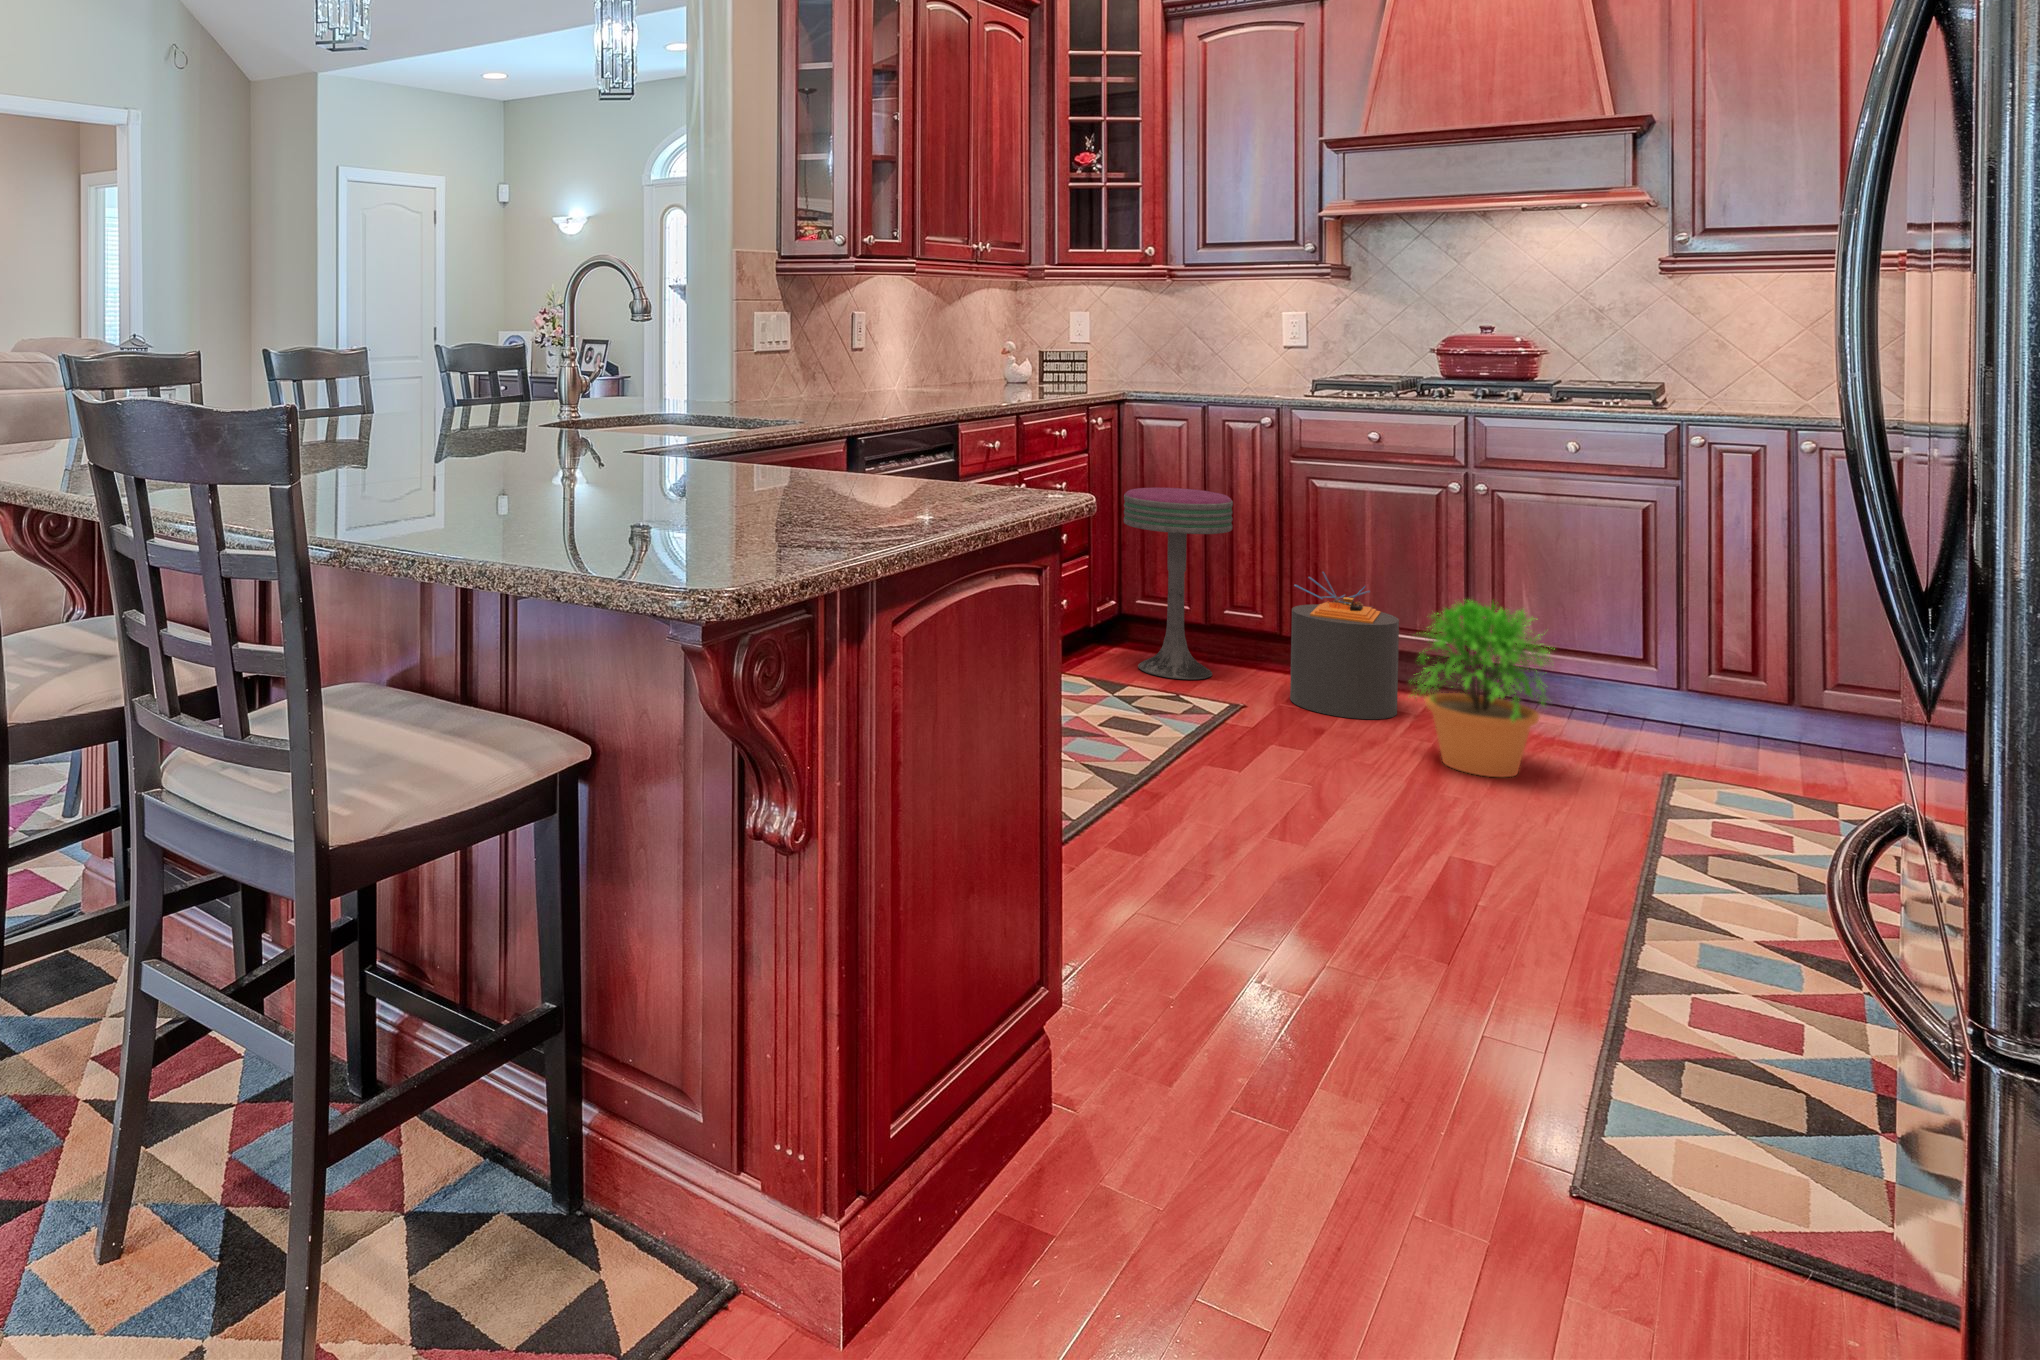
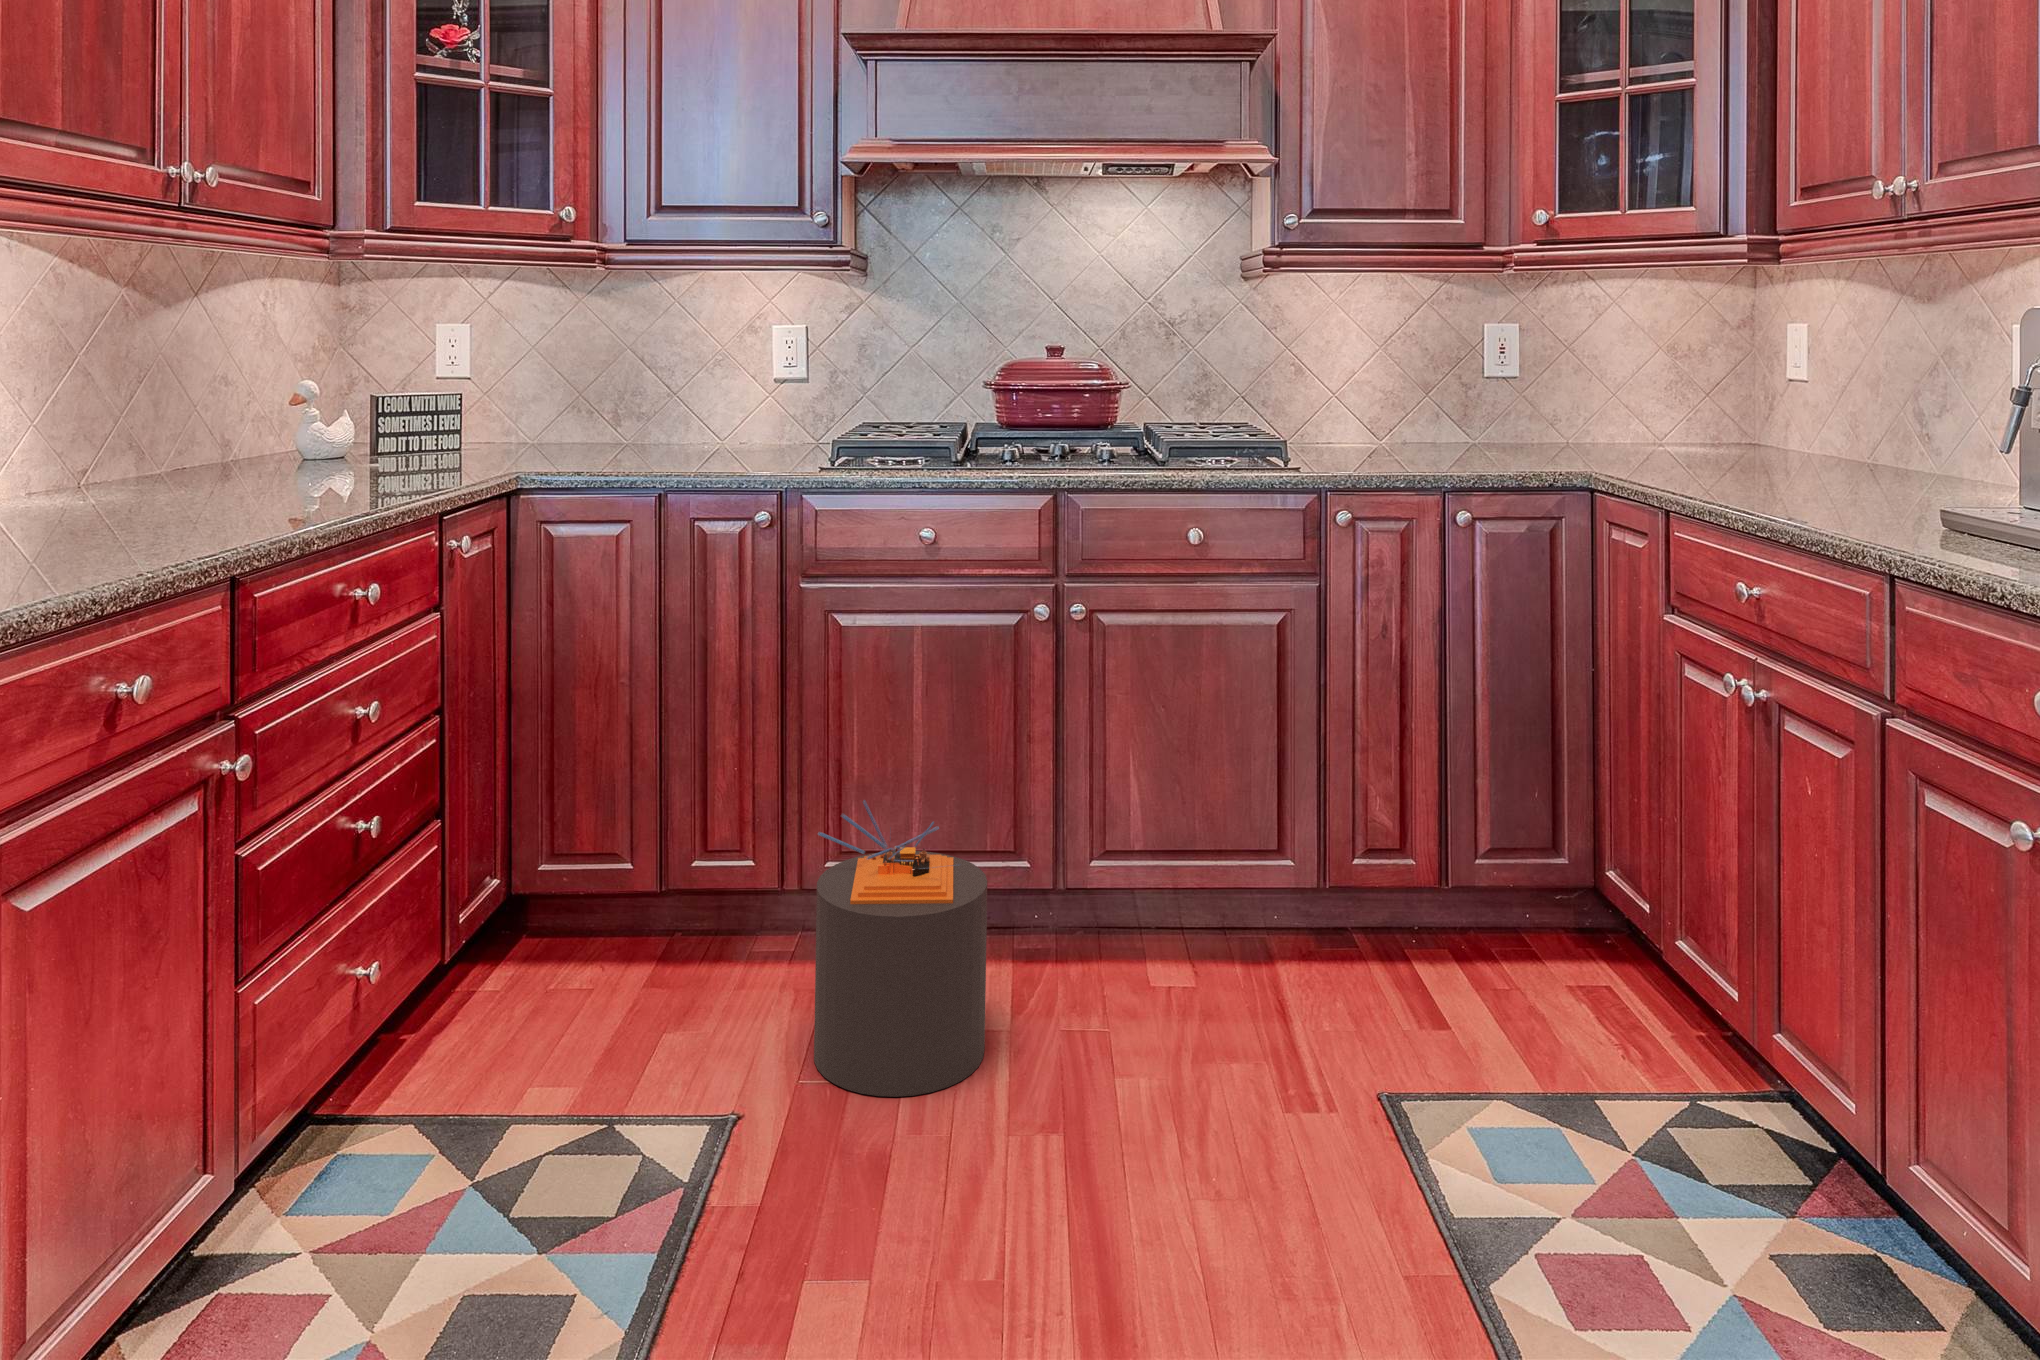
bar stool: present [1124,488,1233,680] -> none [510,656,711,1057]
potted plant: present [1411,601,1553,777] -> none [1035,871,1292,1241]

